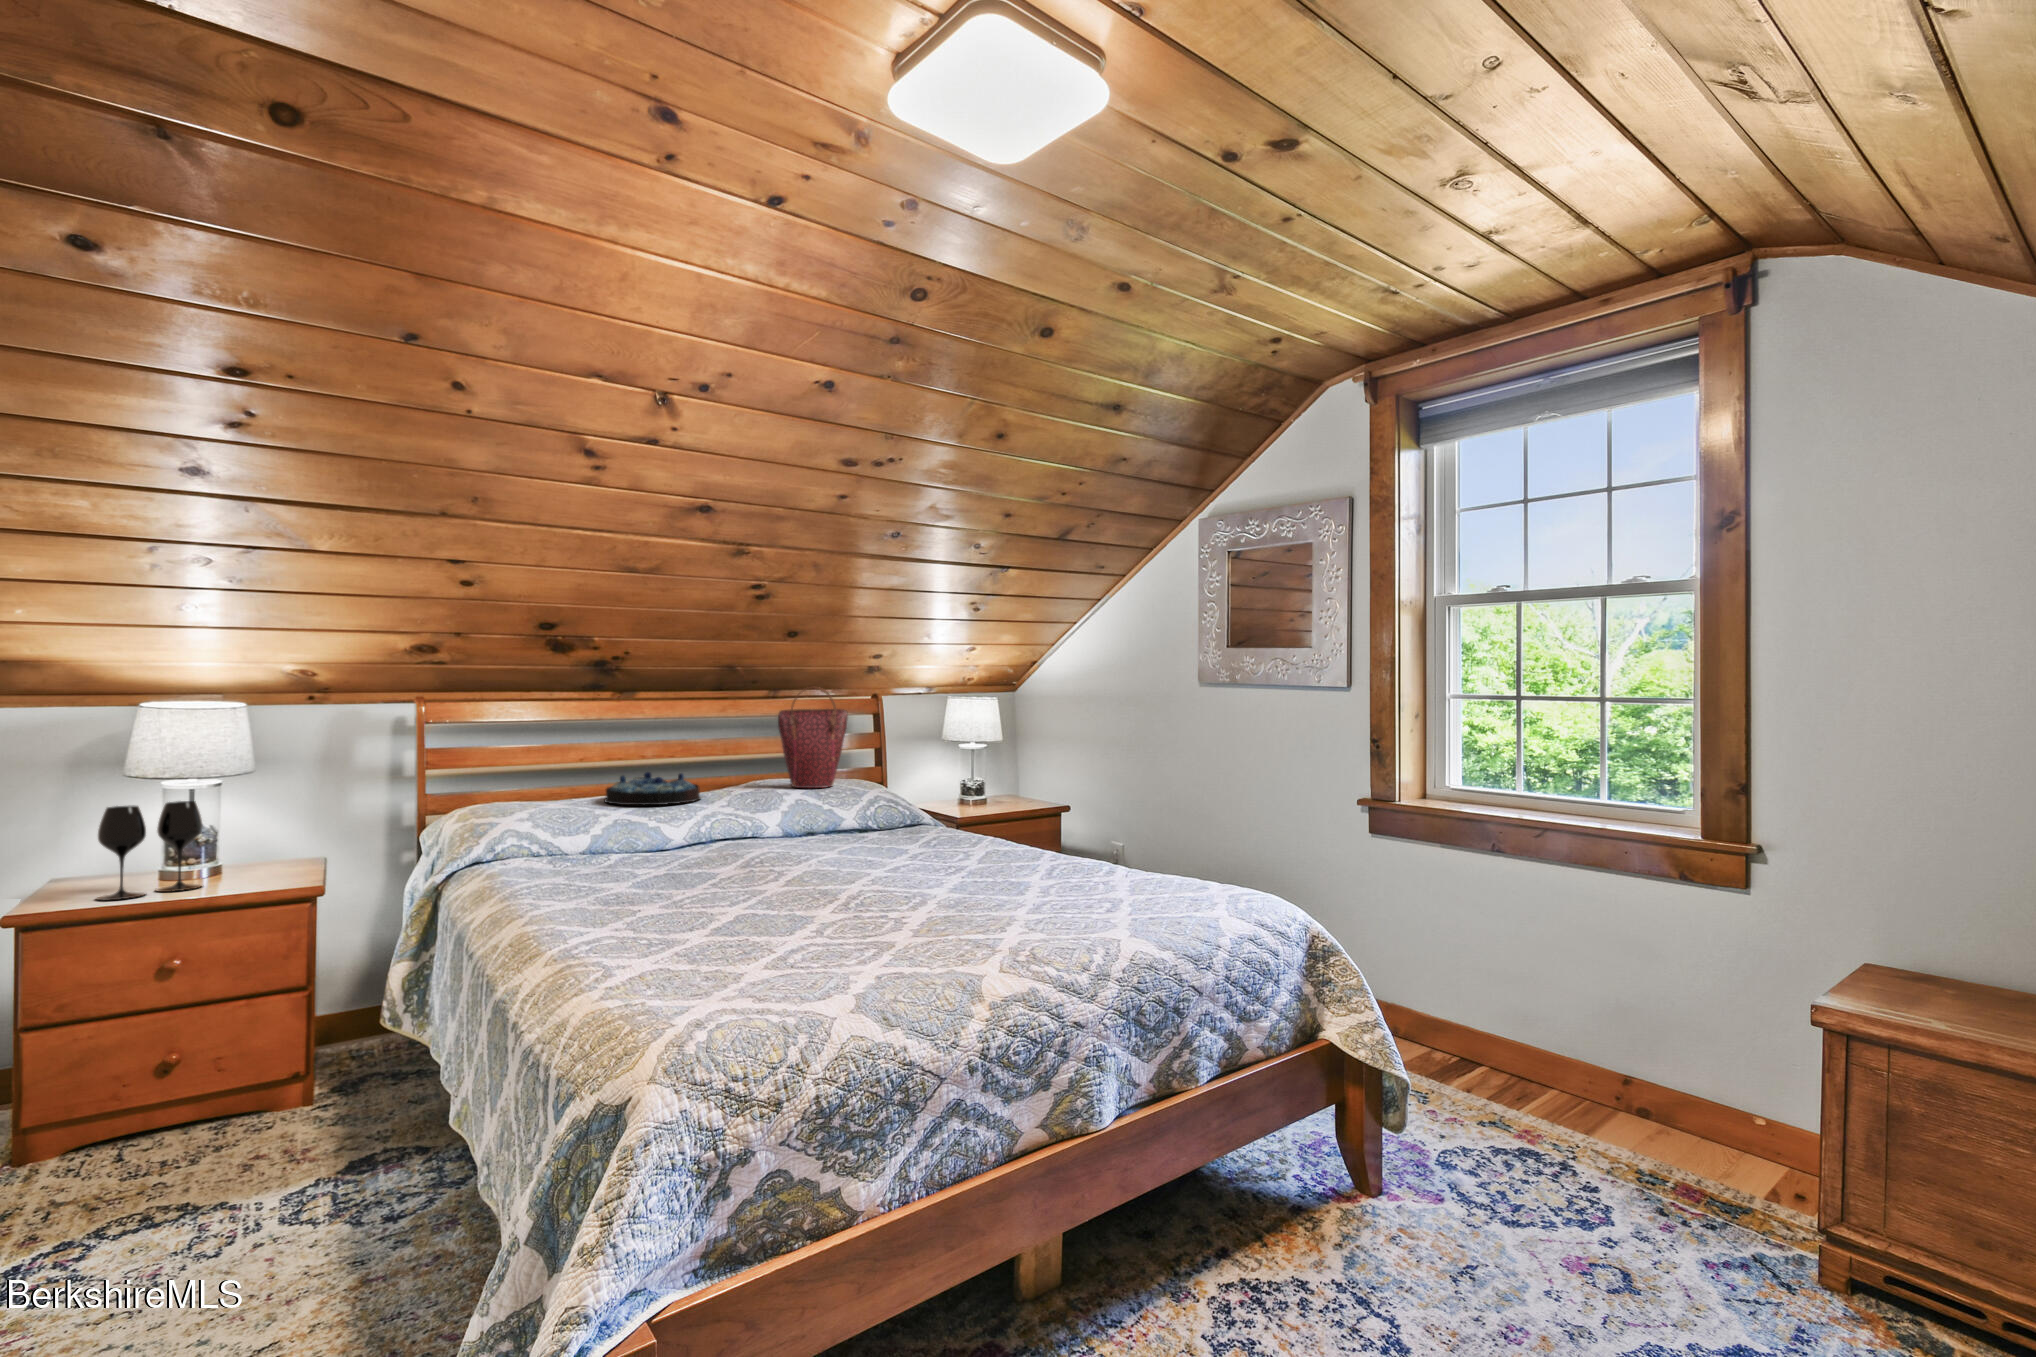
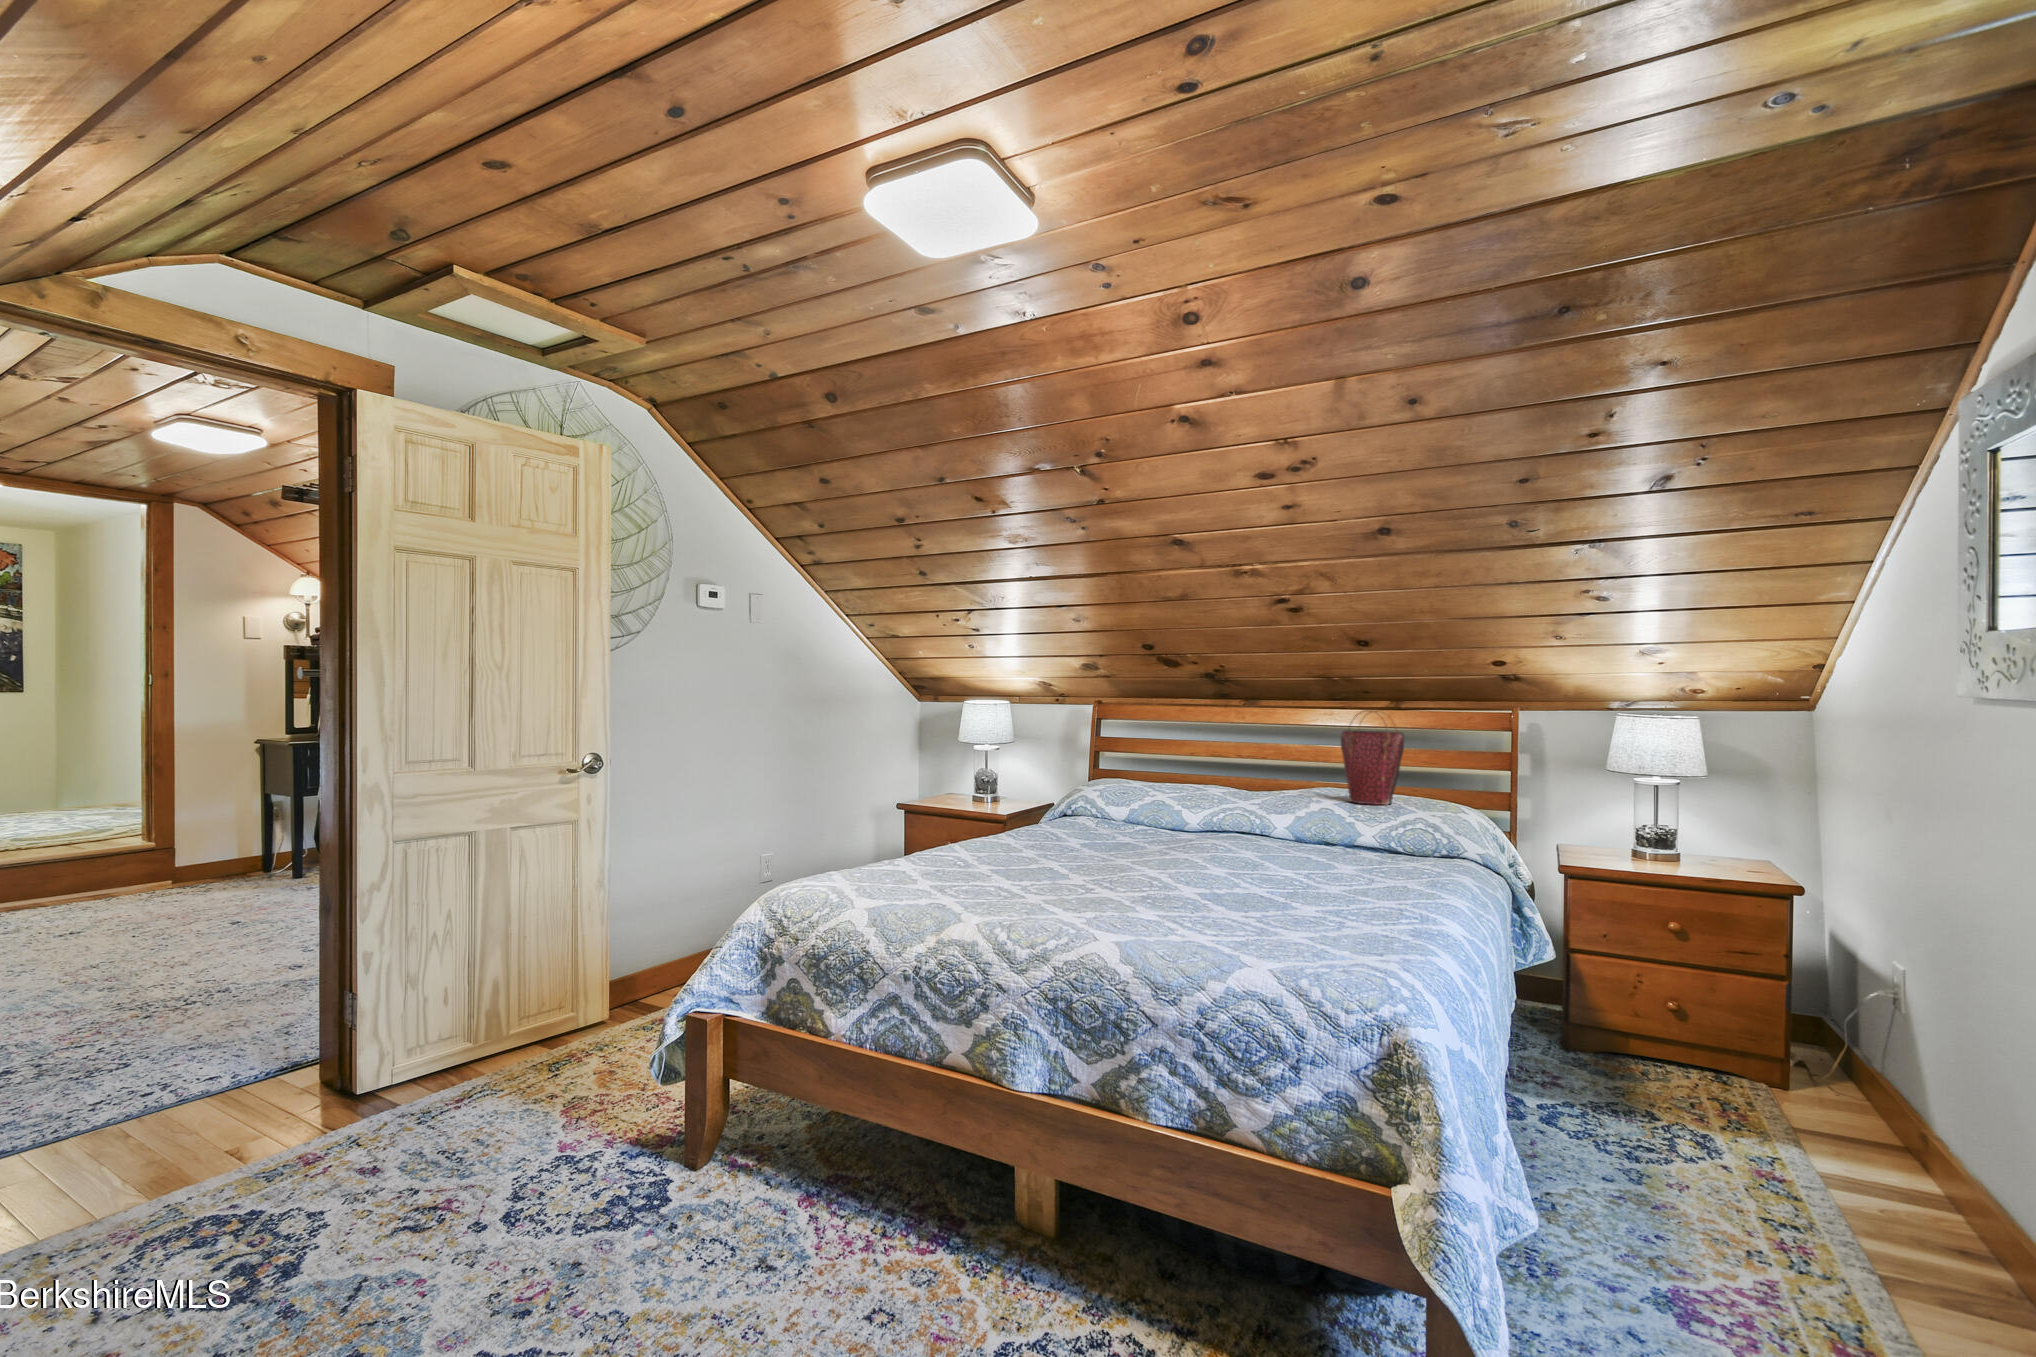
serving tray: present [605,772,700,805] -> none [1189,773,1264,798]
wine glass: present [97,801,203,900] -> none [963,761,1006,808]

